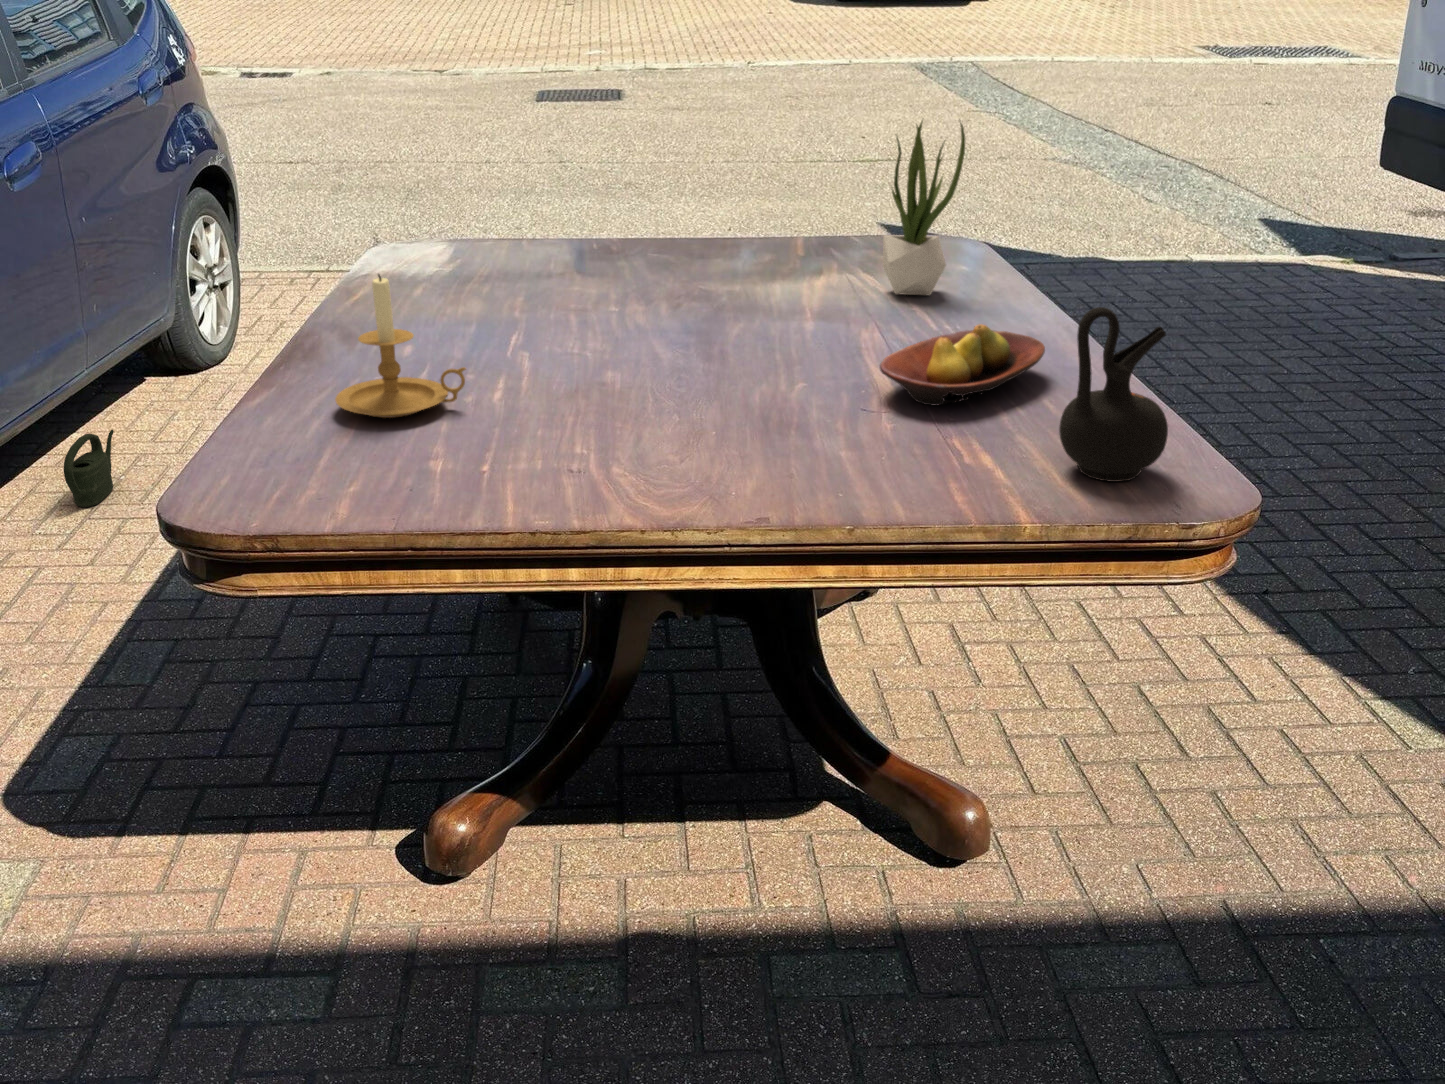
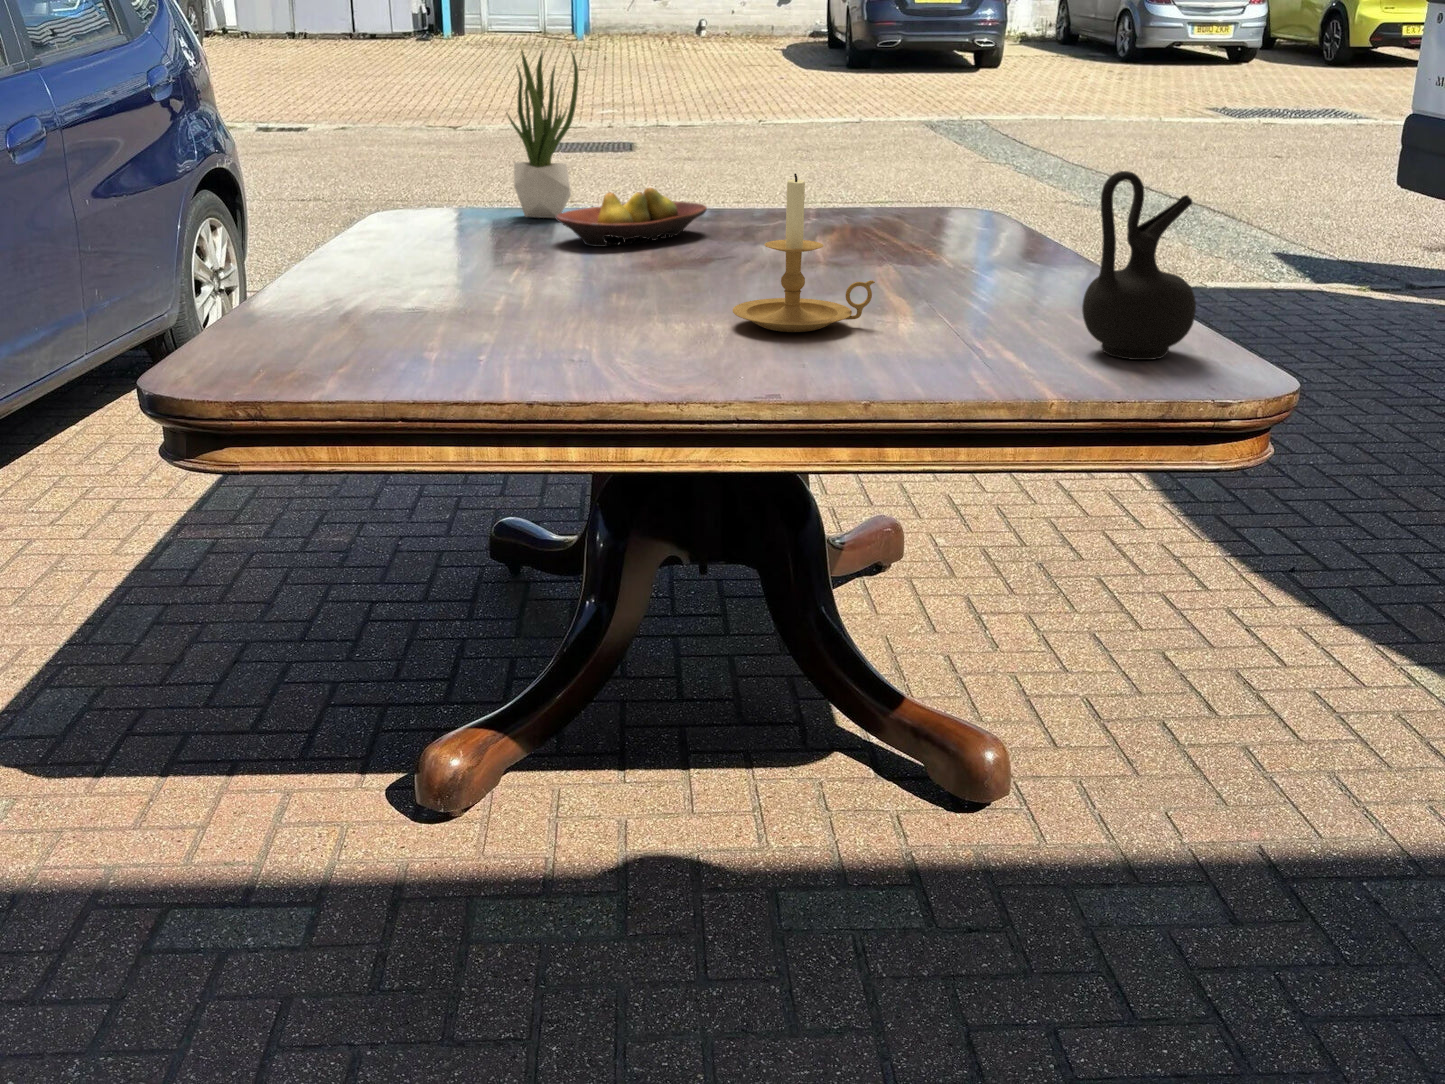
potted plant: present [883,121,965,295] -> present [507,50,578,218]
candle holder: present [335,274,466,418] -> present [733,173,875,332]
fruit bowl: present [880,324,1045,406] -> present [556,188,707,247]
watering can: present [63,430,114,507] -> none [58,415,111,489]

